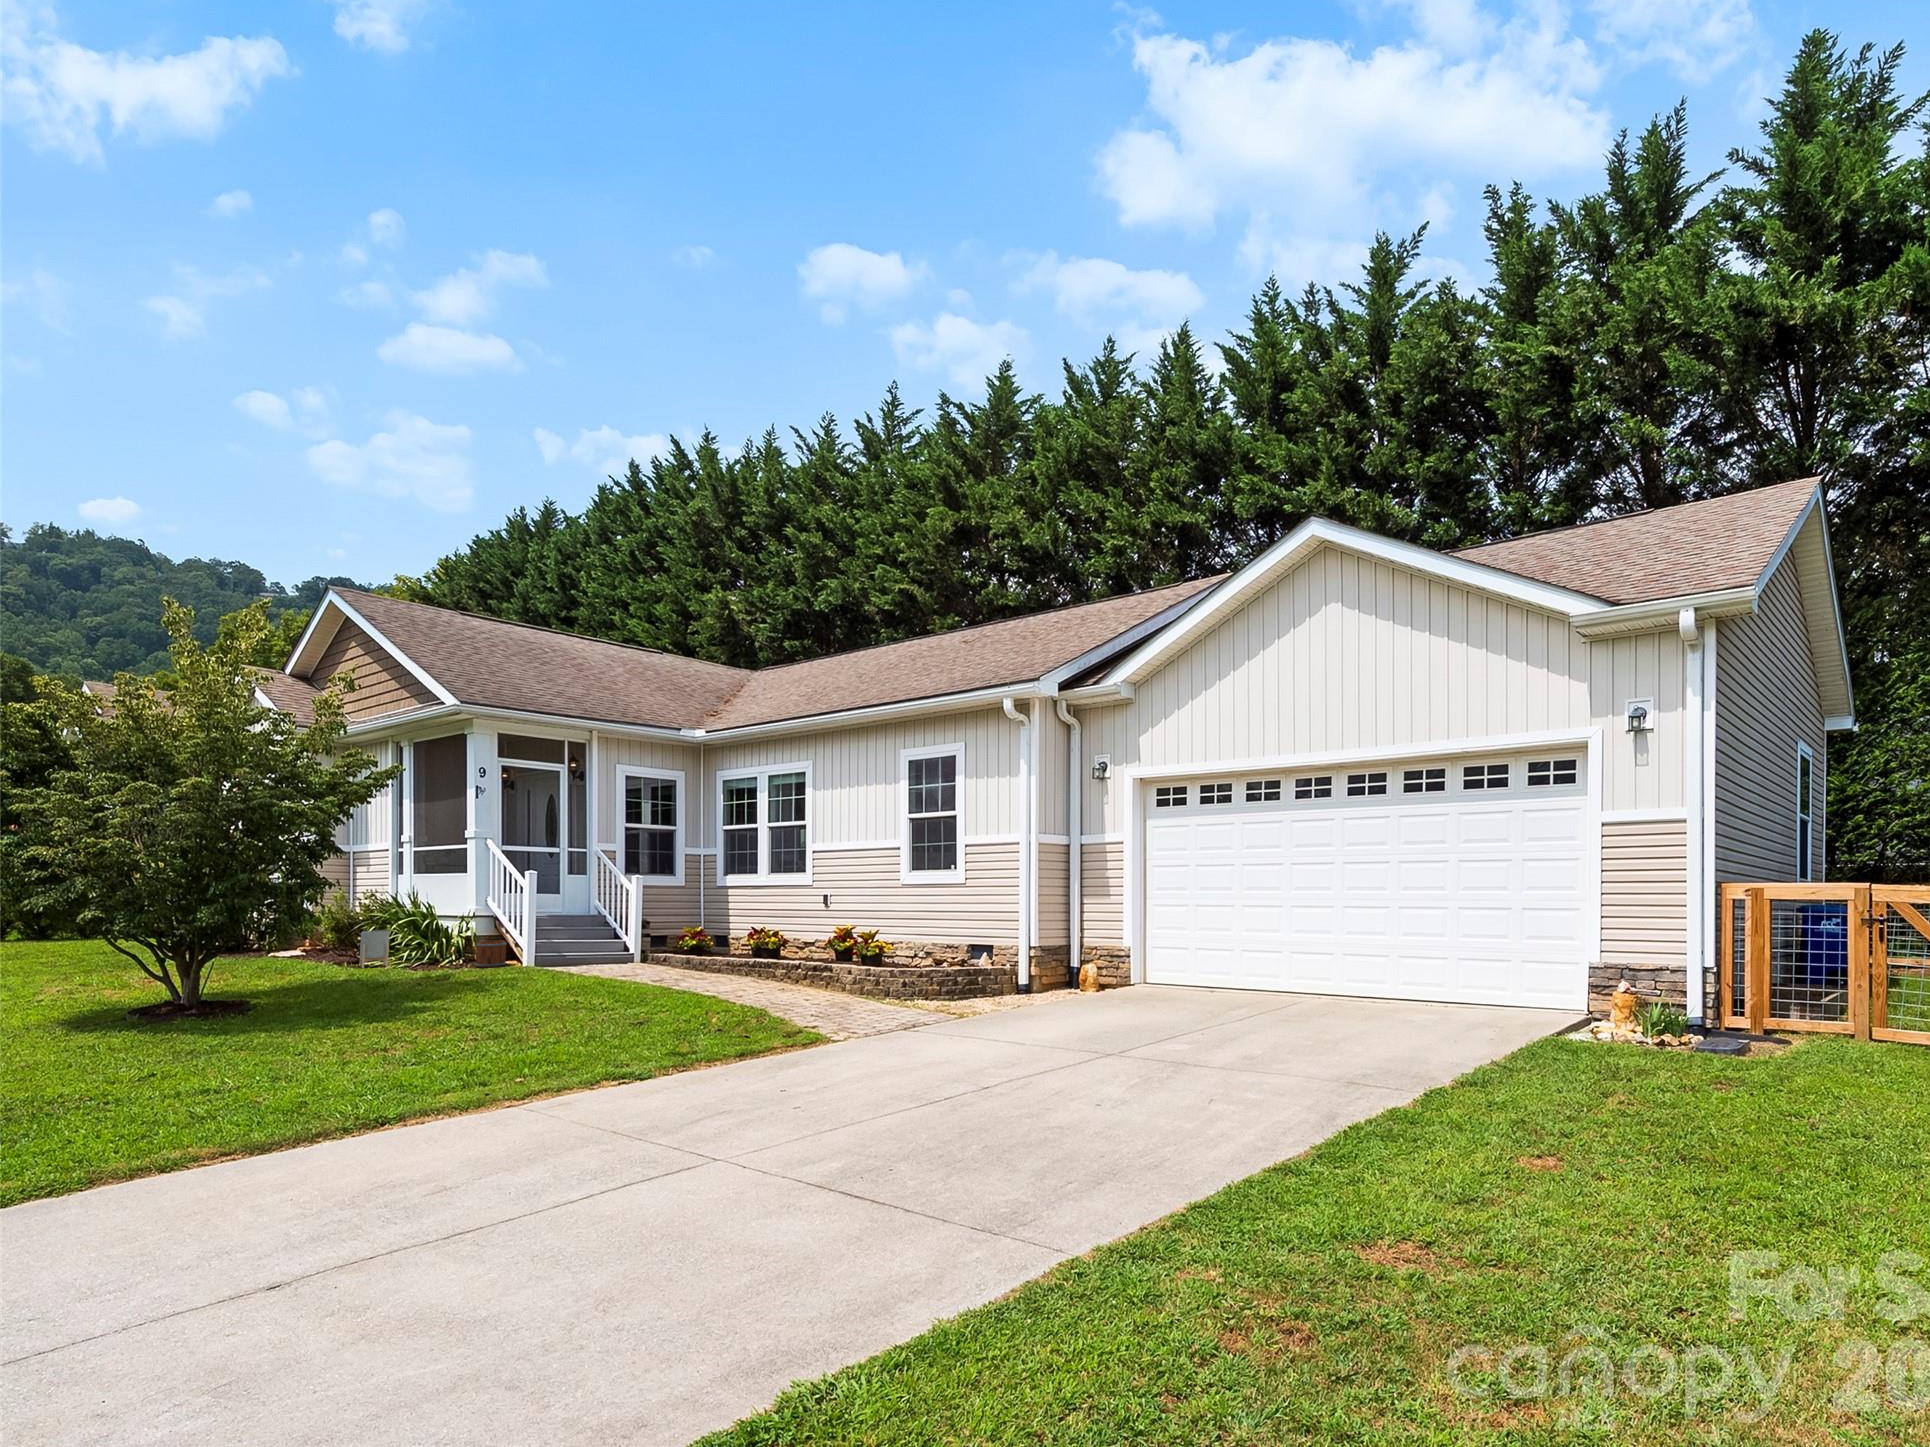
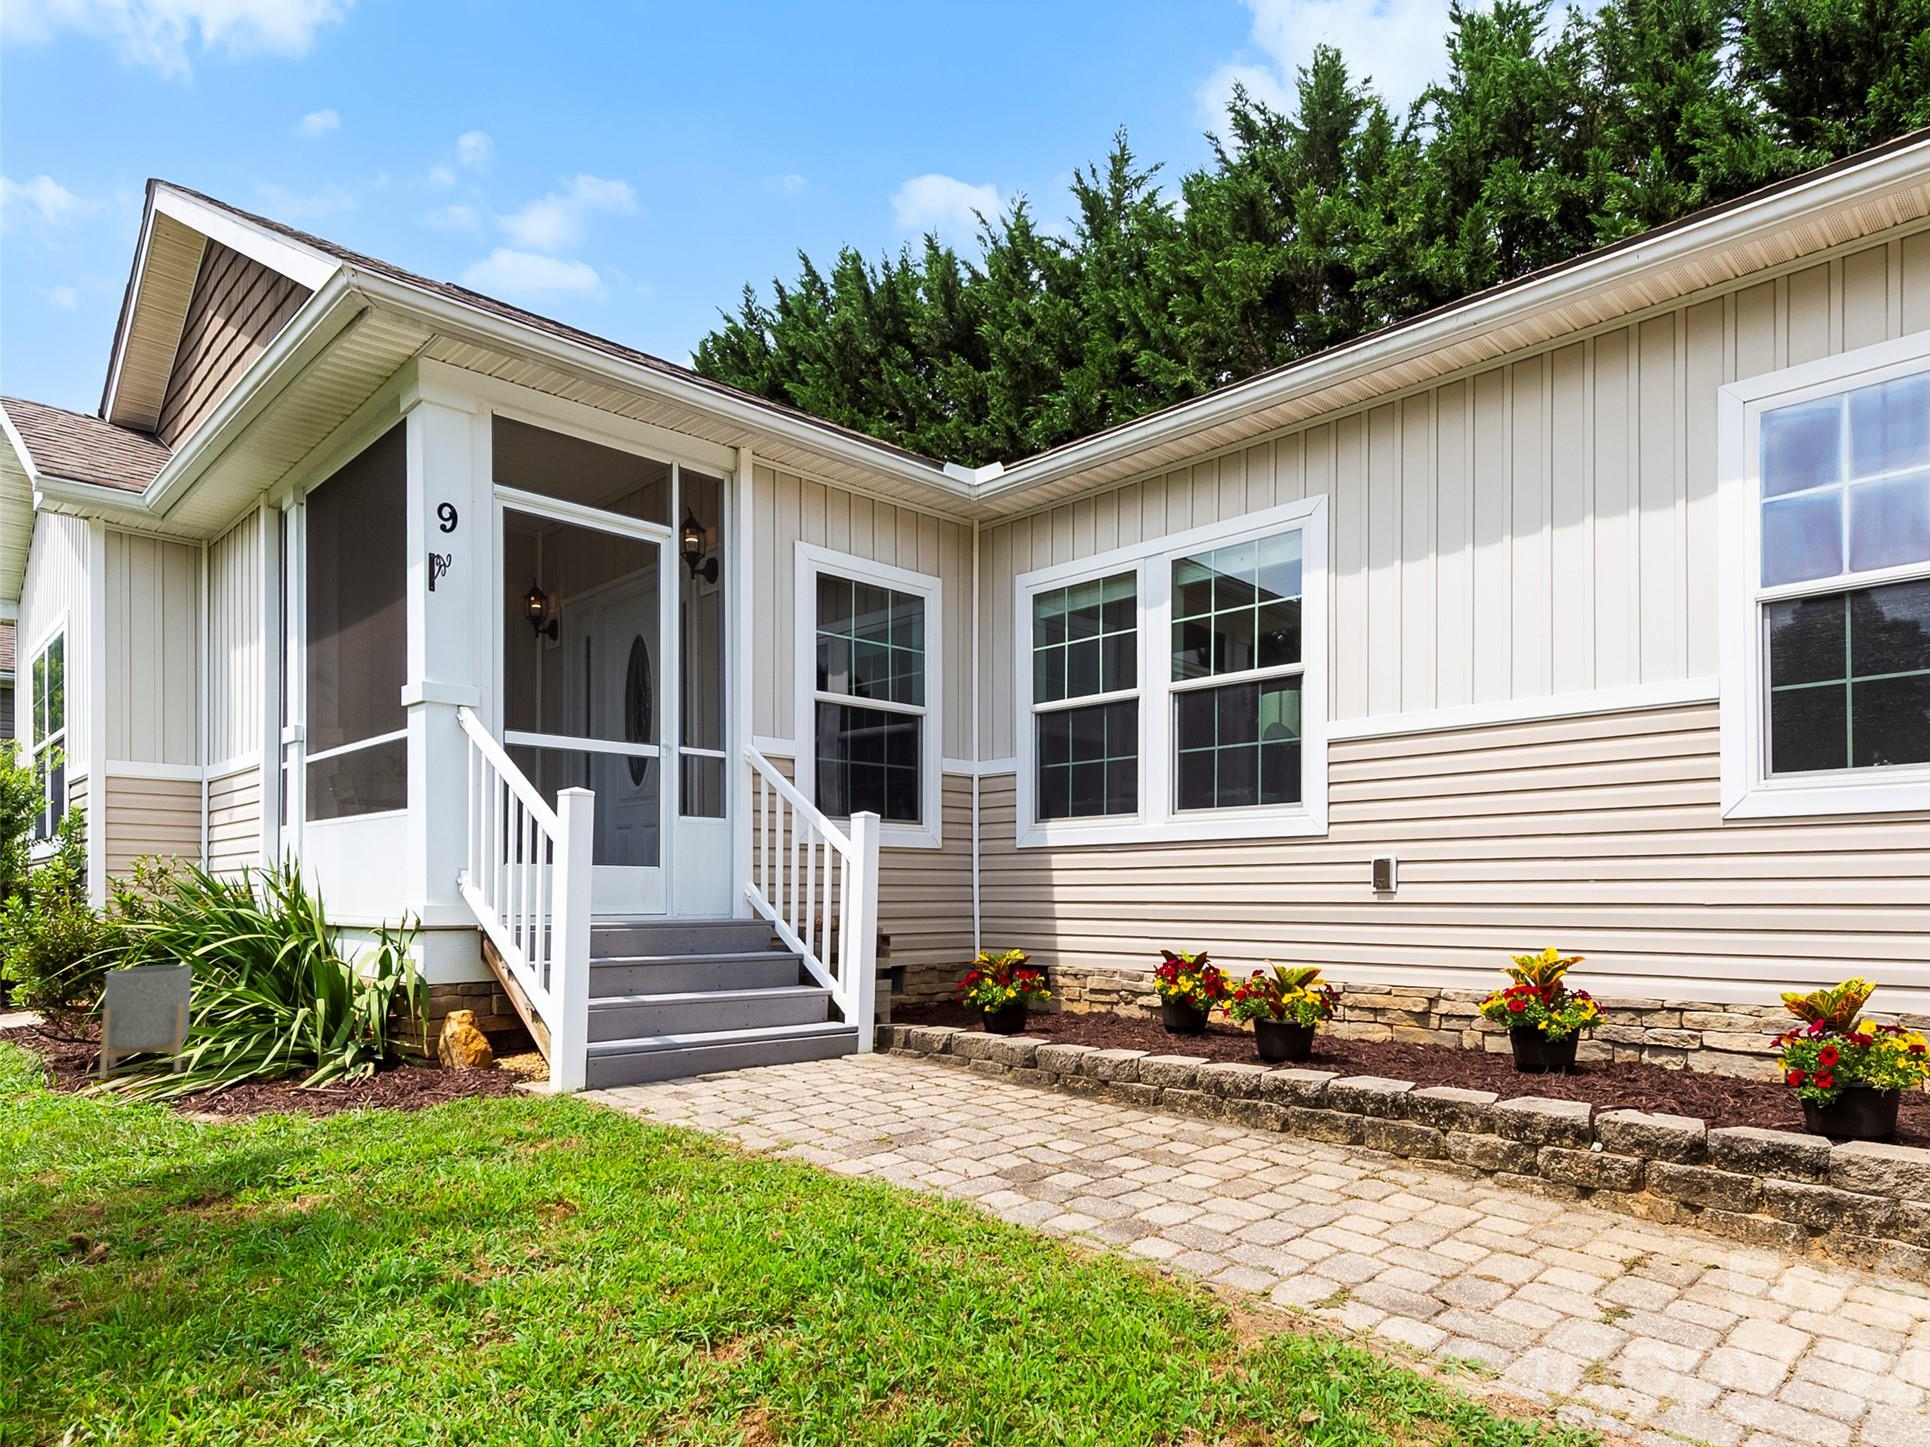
bucket: present [476,940,506,967] -> none [416,997,508,1082]

